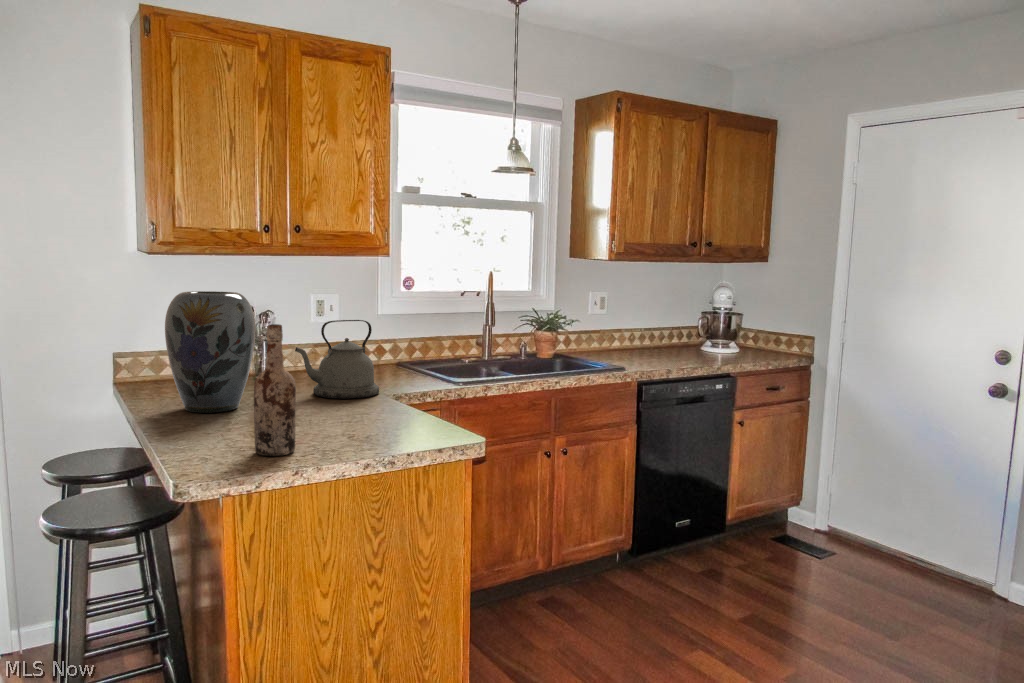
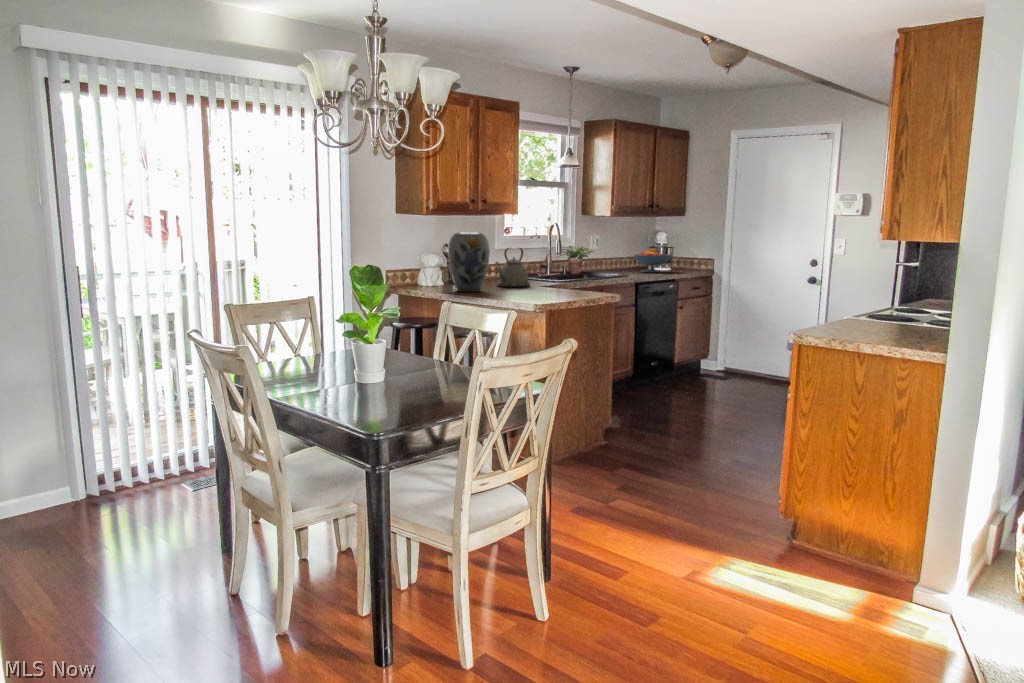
fruit bowl: none [664,315,729,359] -> present [635,249,672,273]
wine bottle: present [254,324,296,456] -> none [534,242,552,298]

